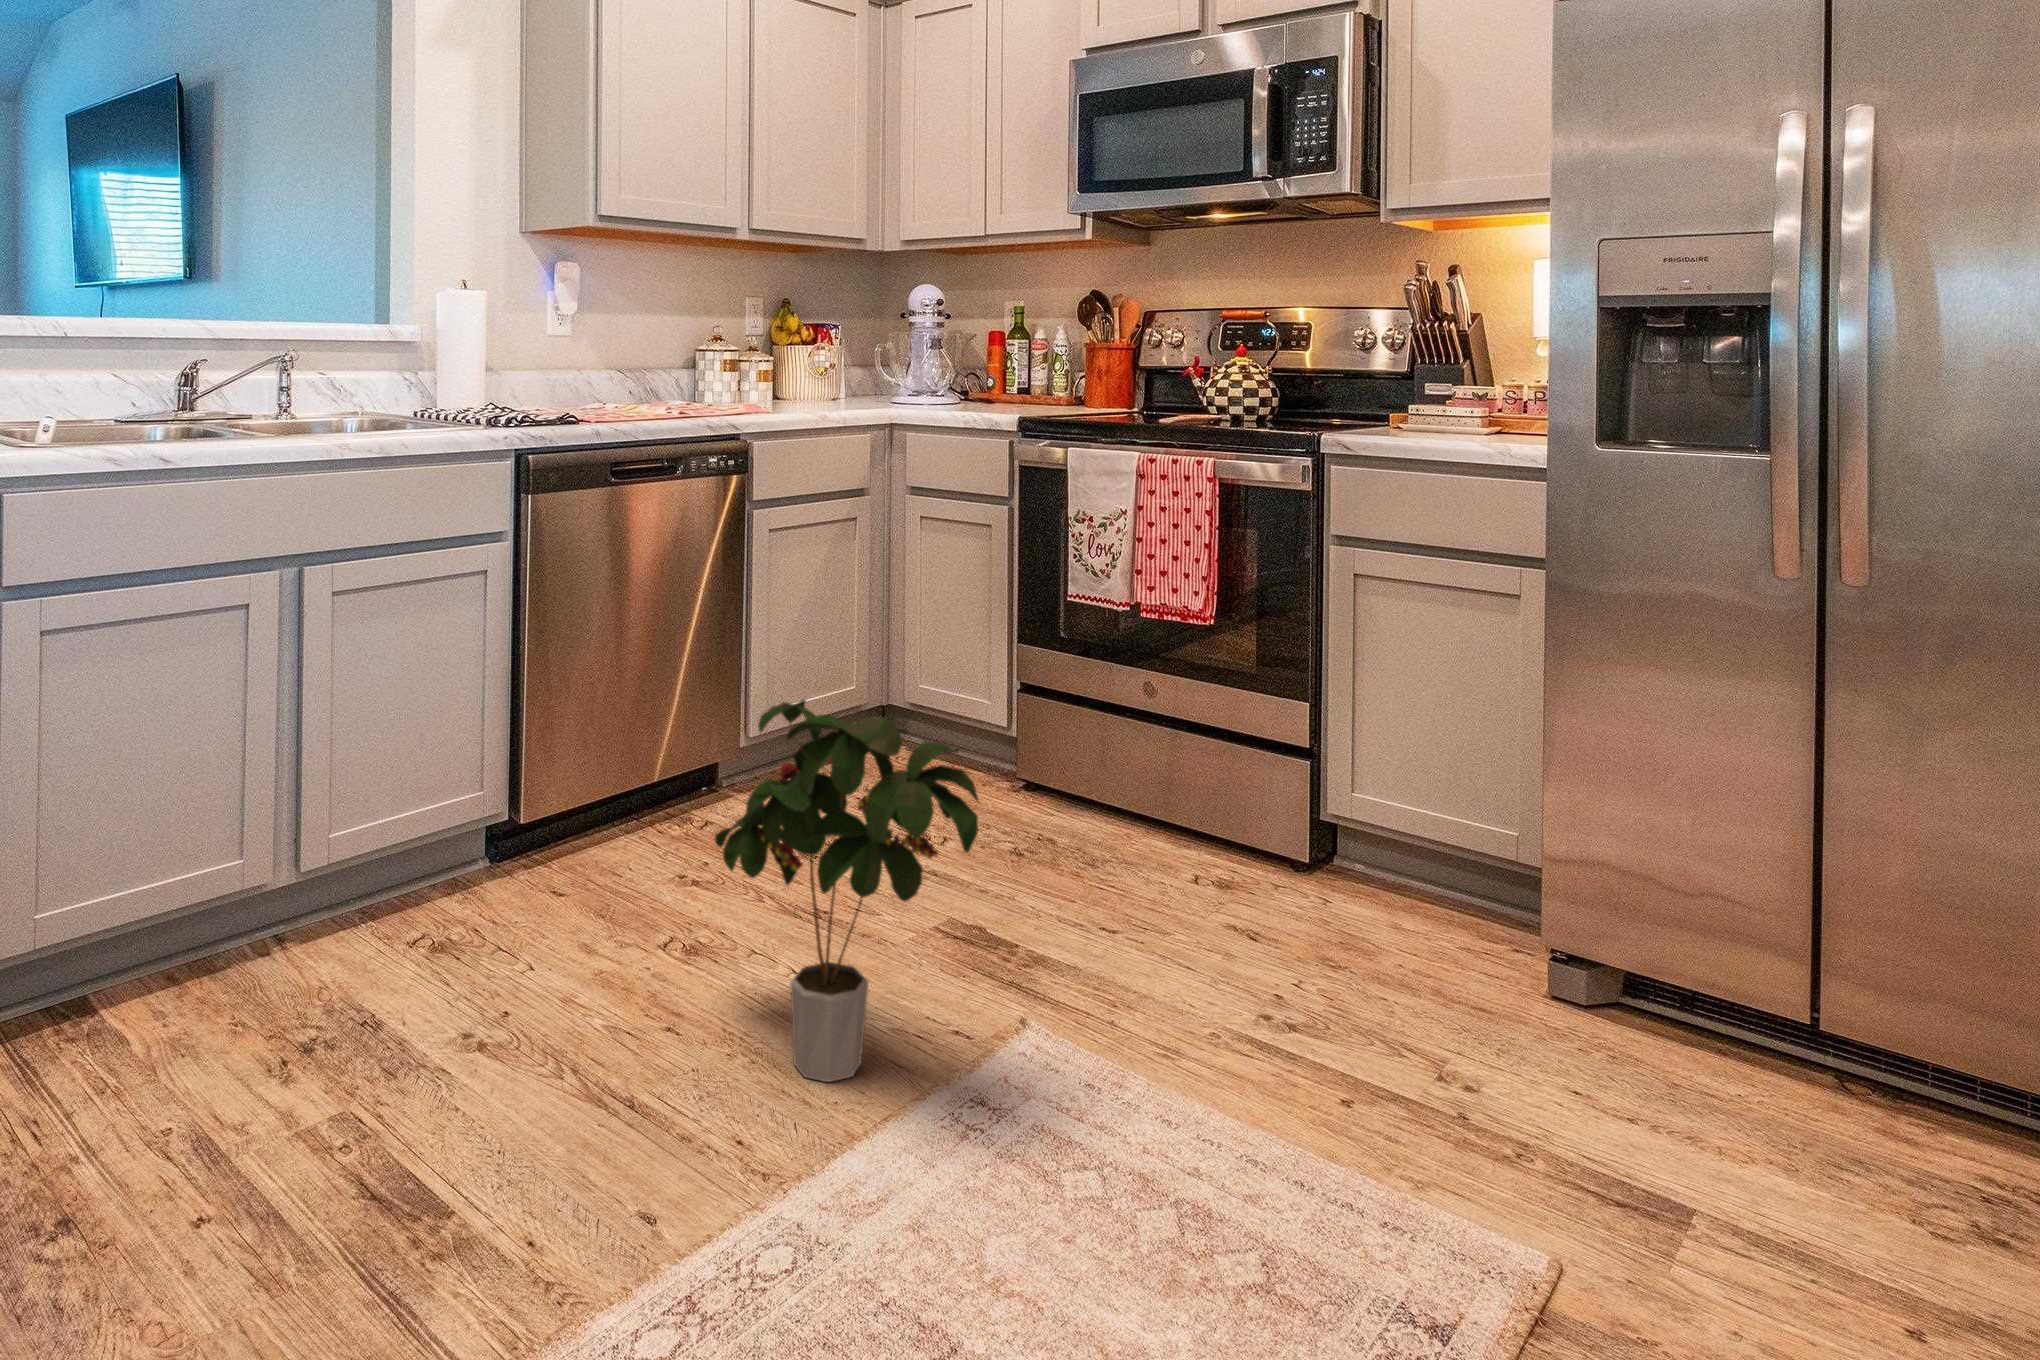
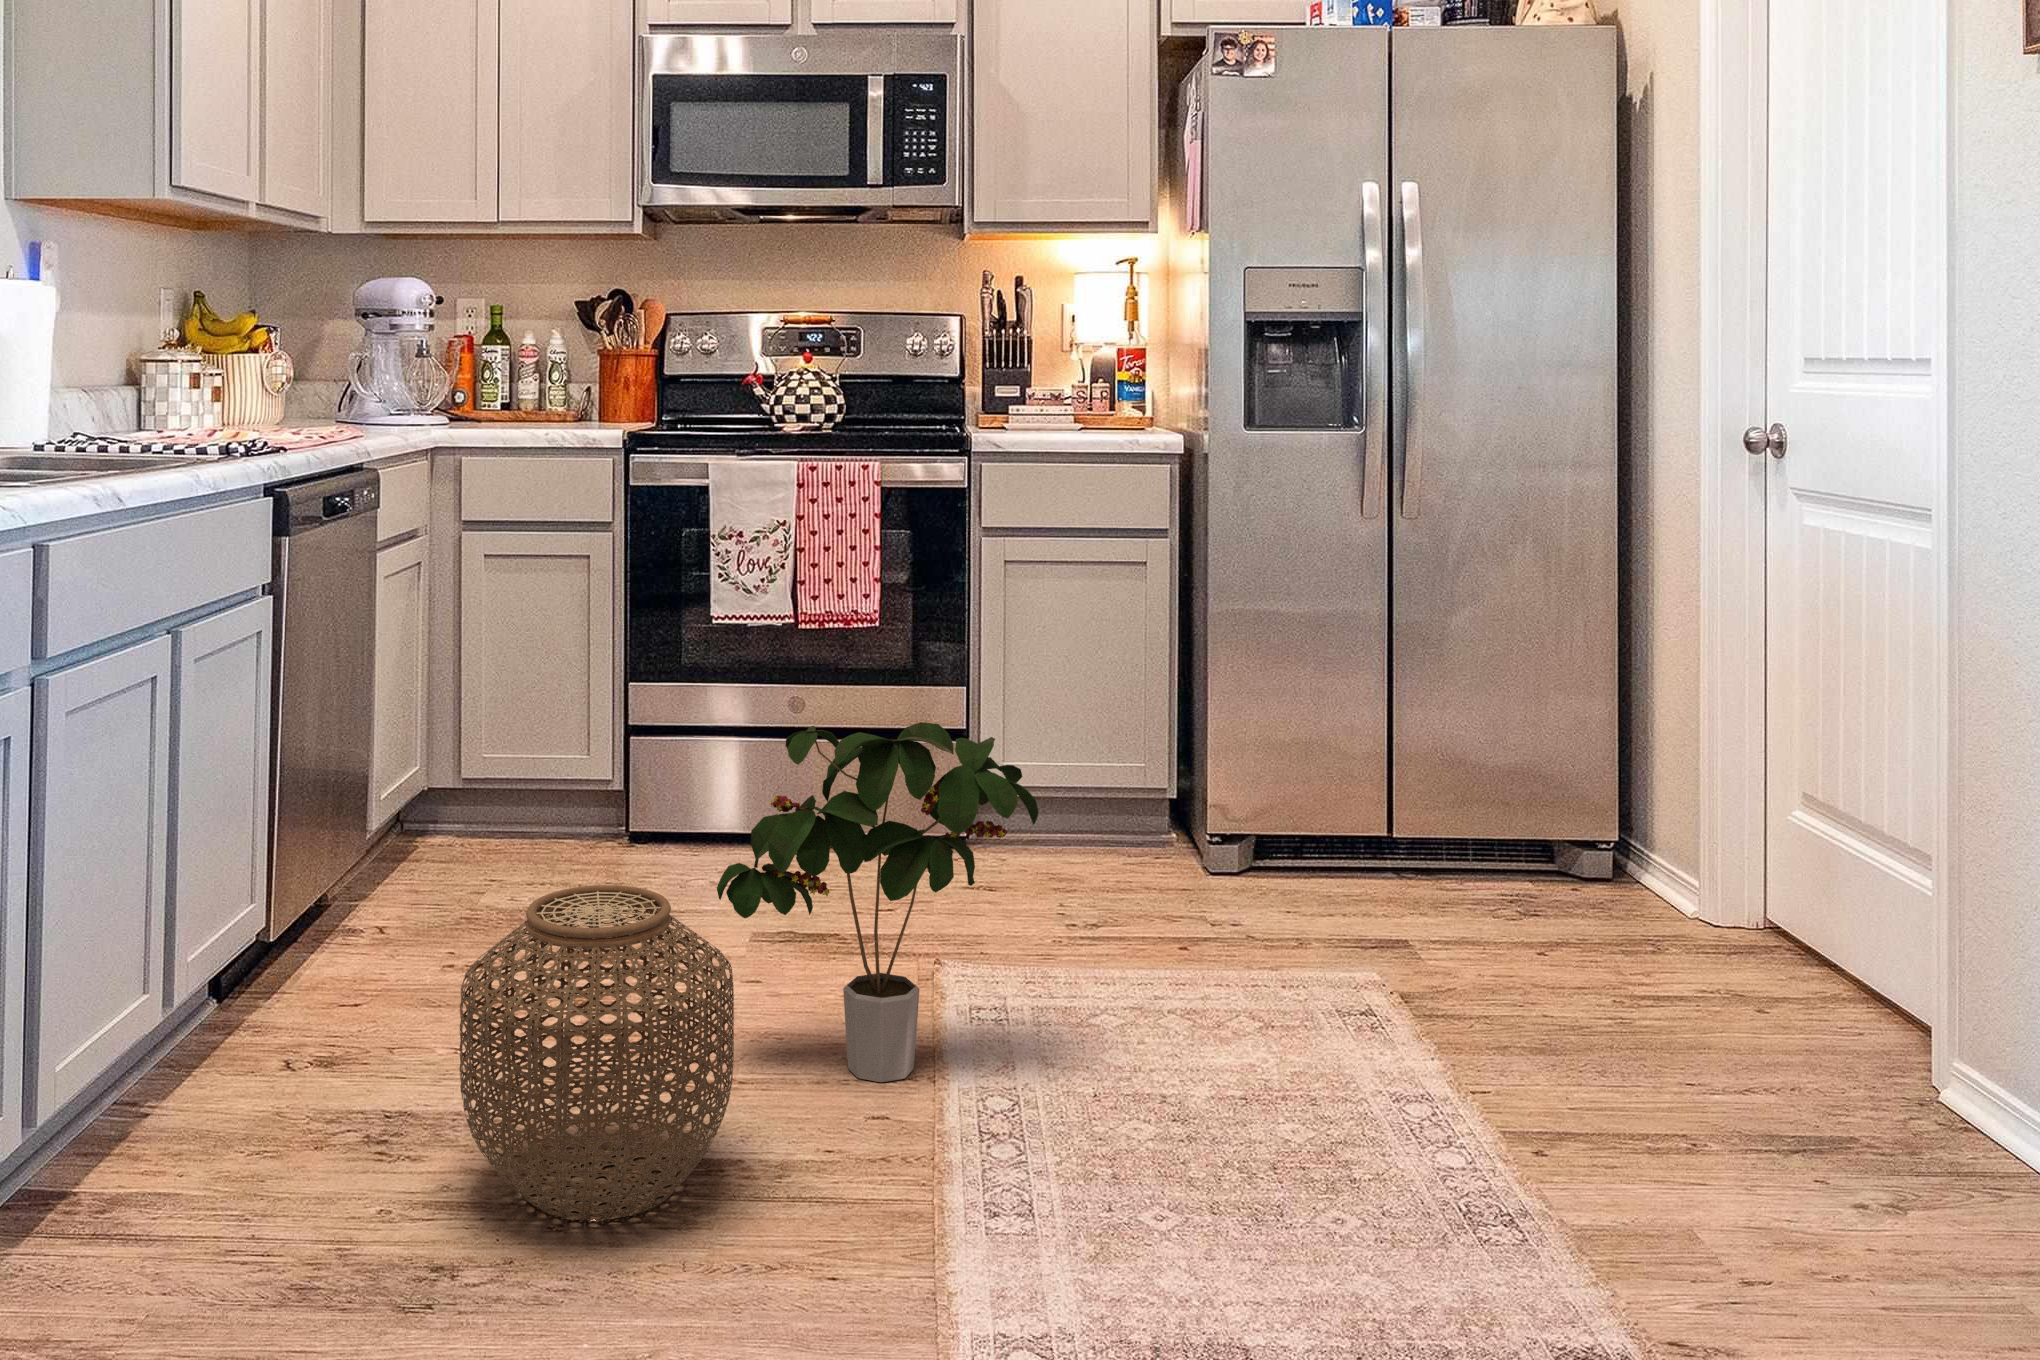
woven basket: none [332,798,587,1107] -> present [460,885,734,1220]

